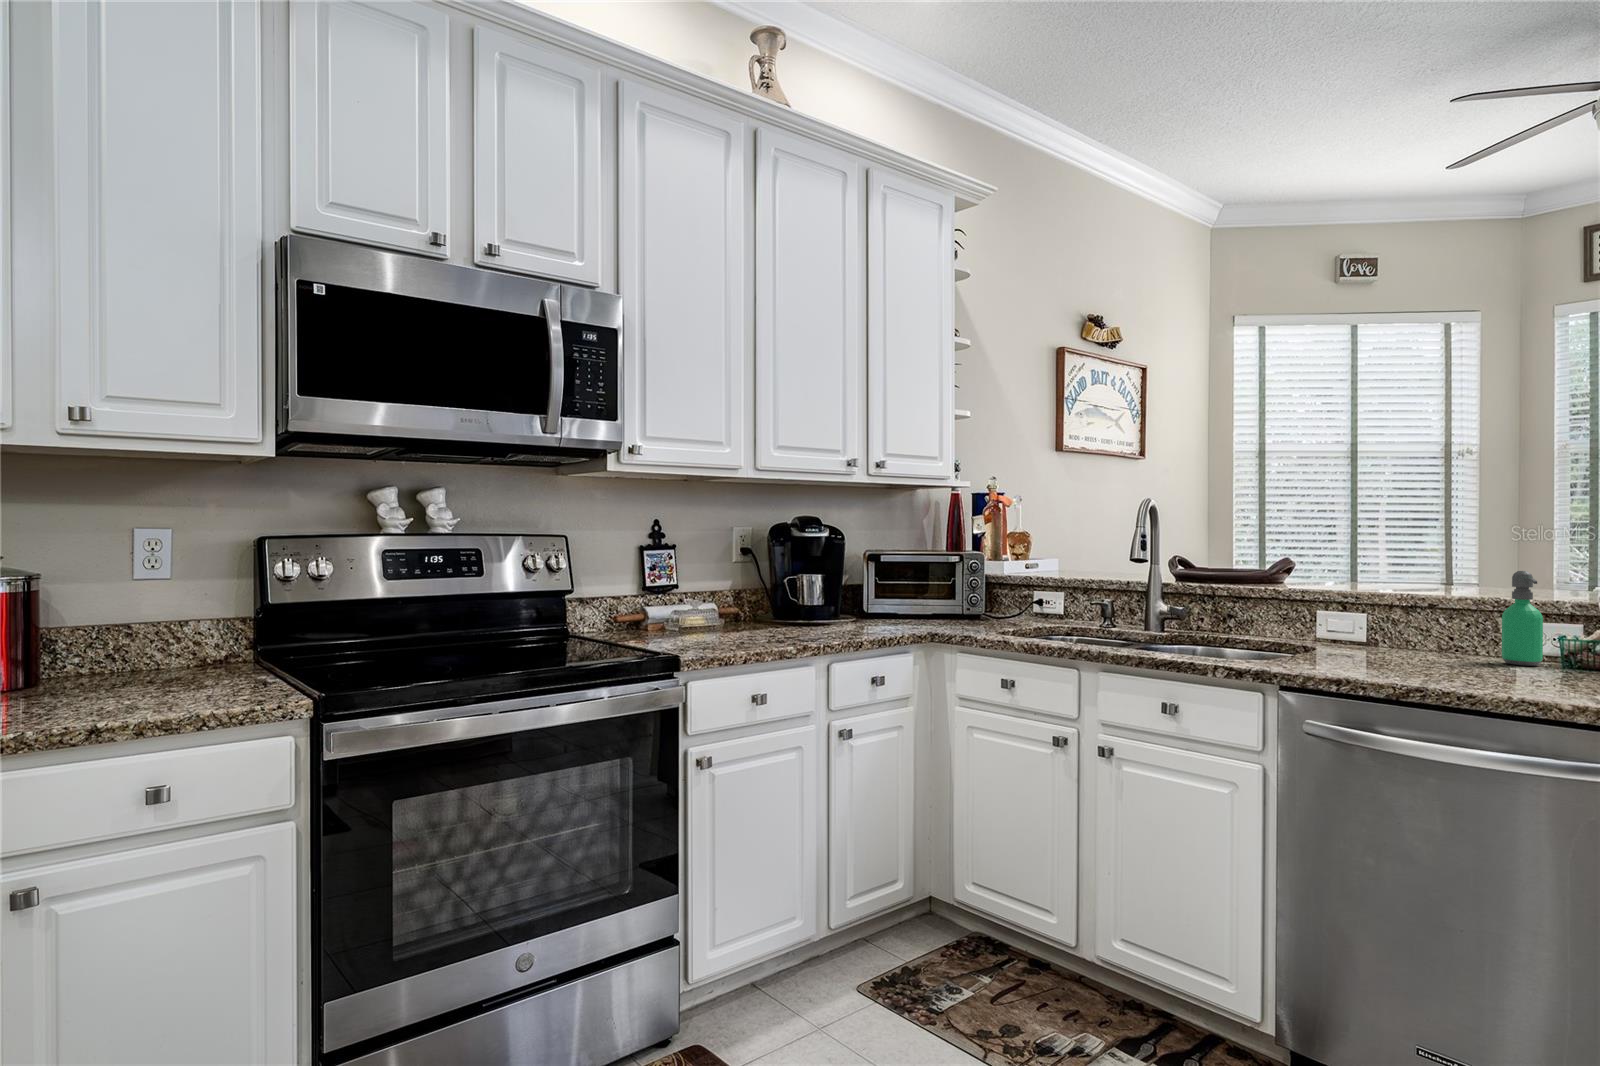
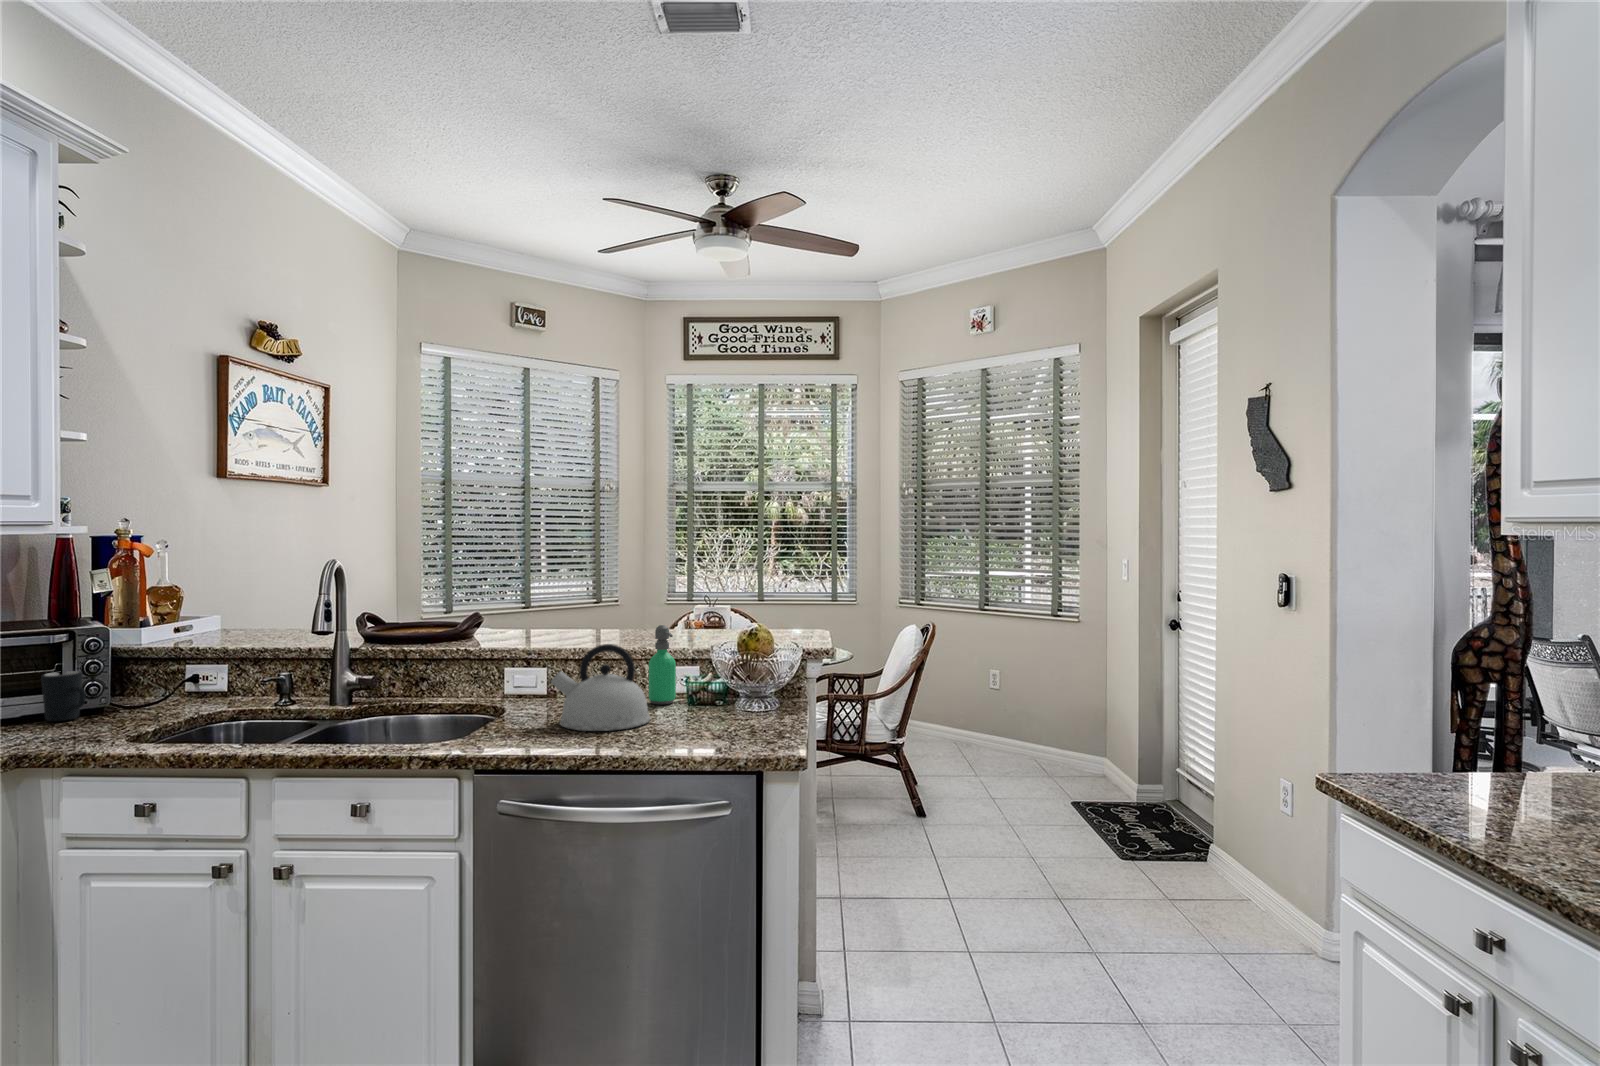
kettle: none [1368,581,1501,675] -> present [551,644,650,731]
mug: none [944,586,970,621] -> present [41,671,86,721]

